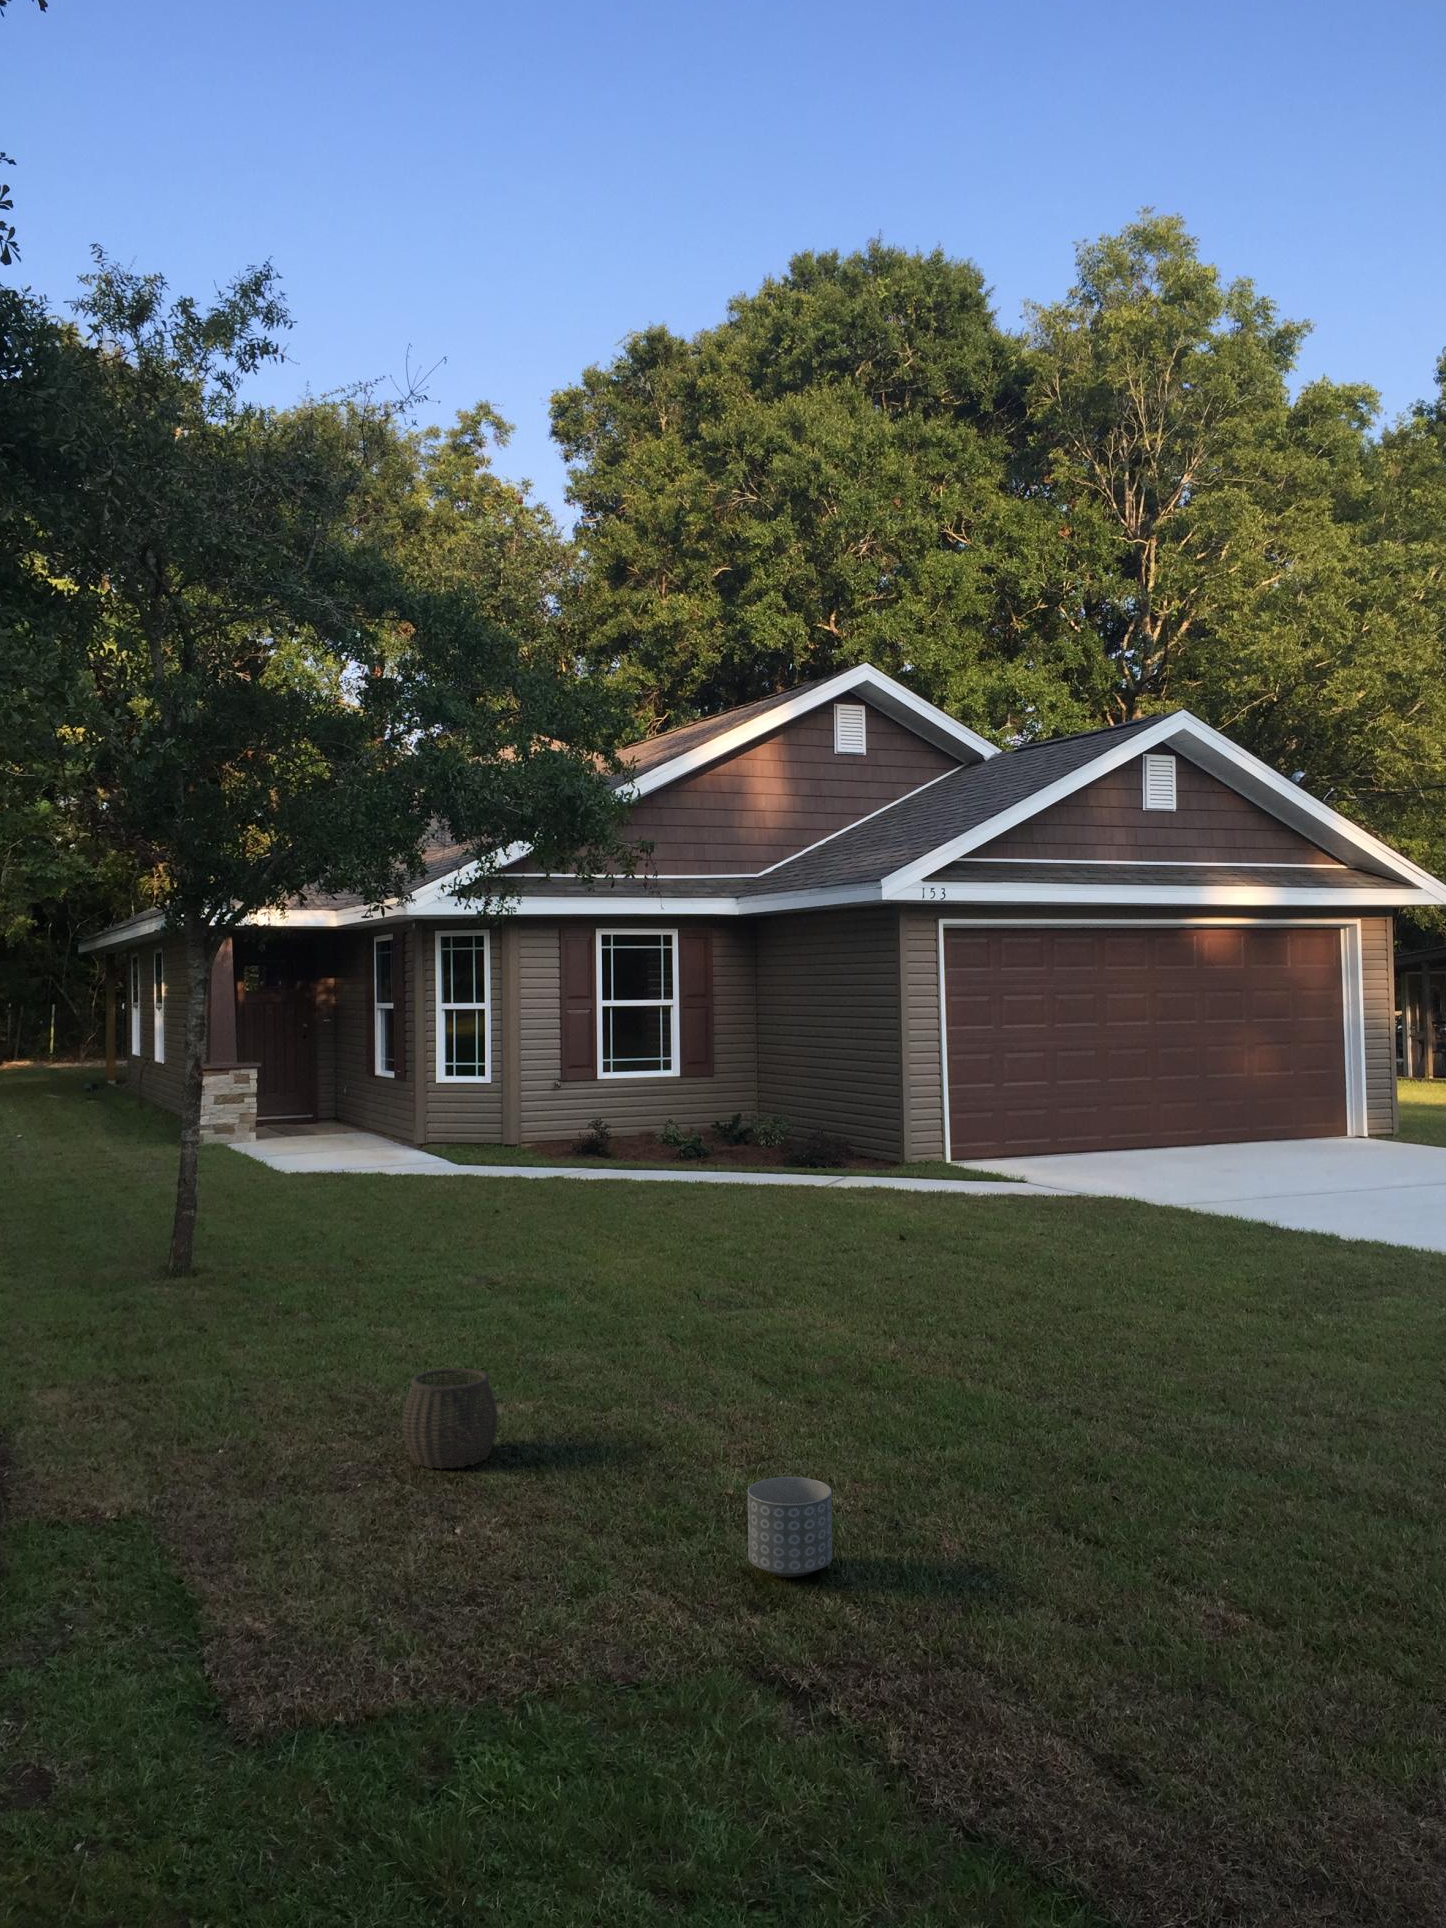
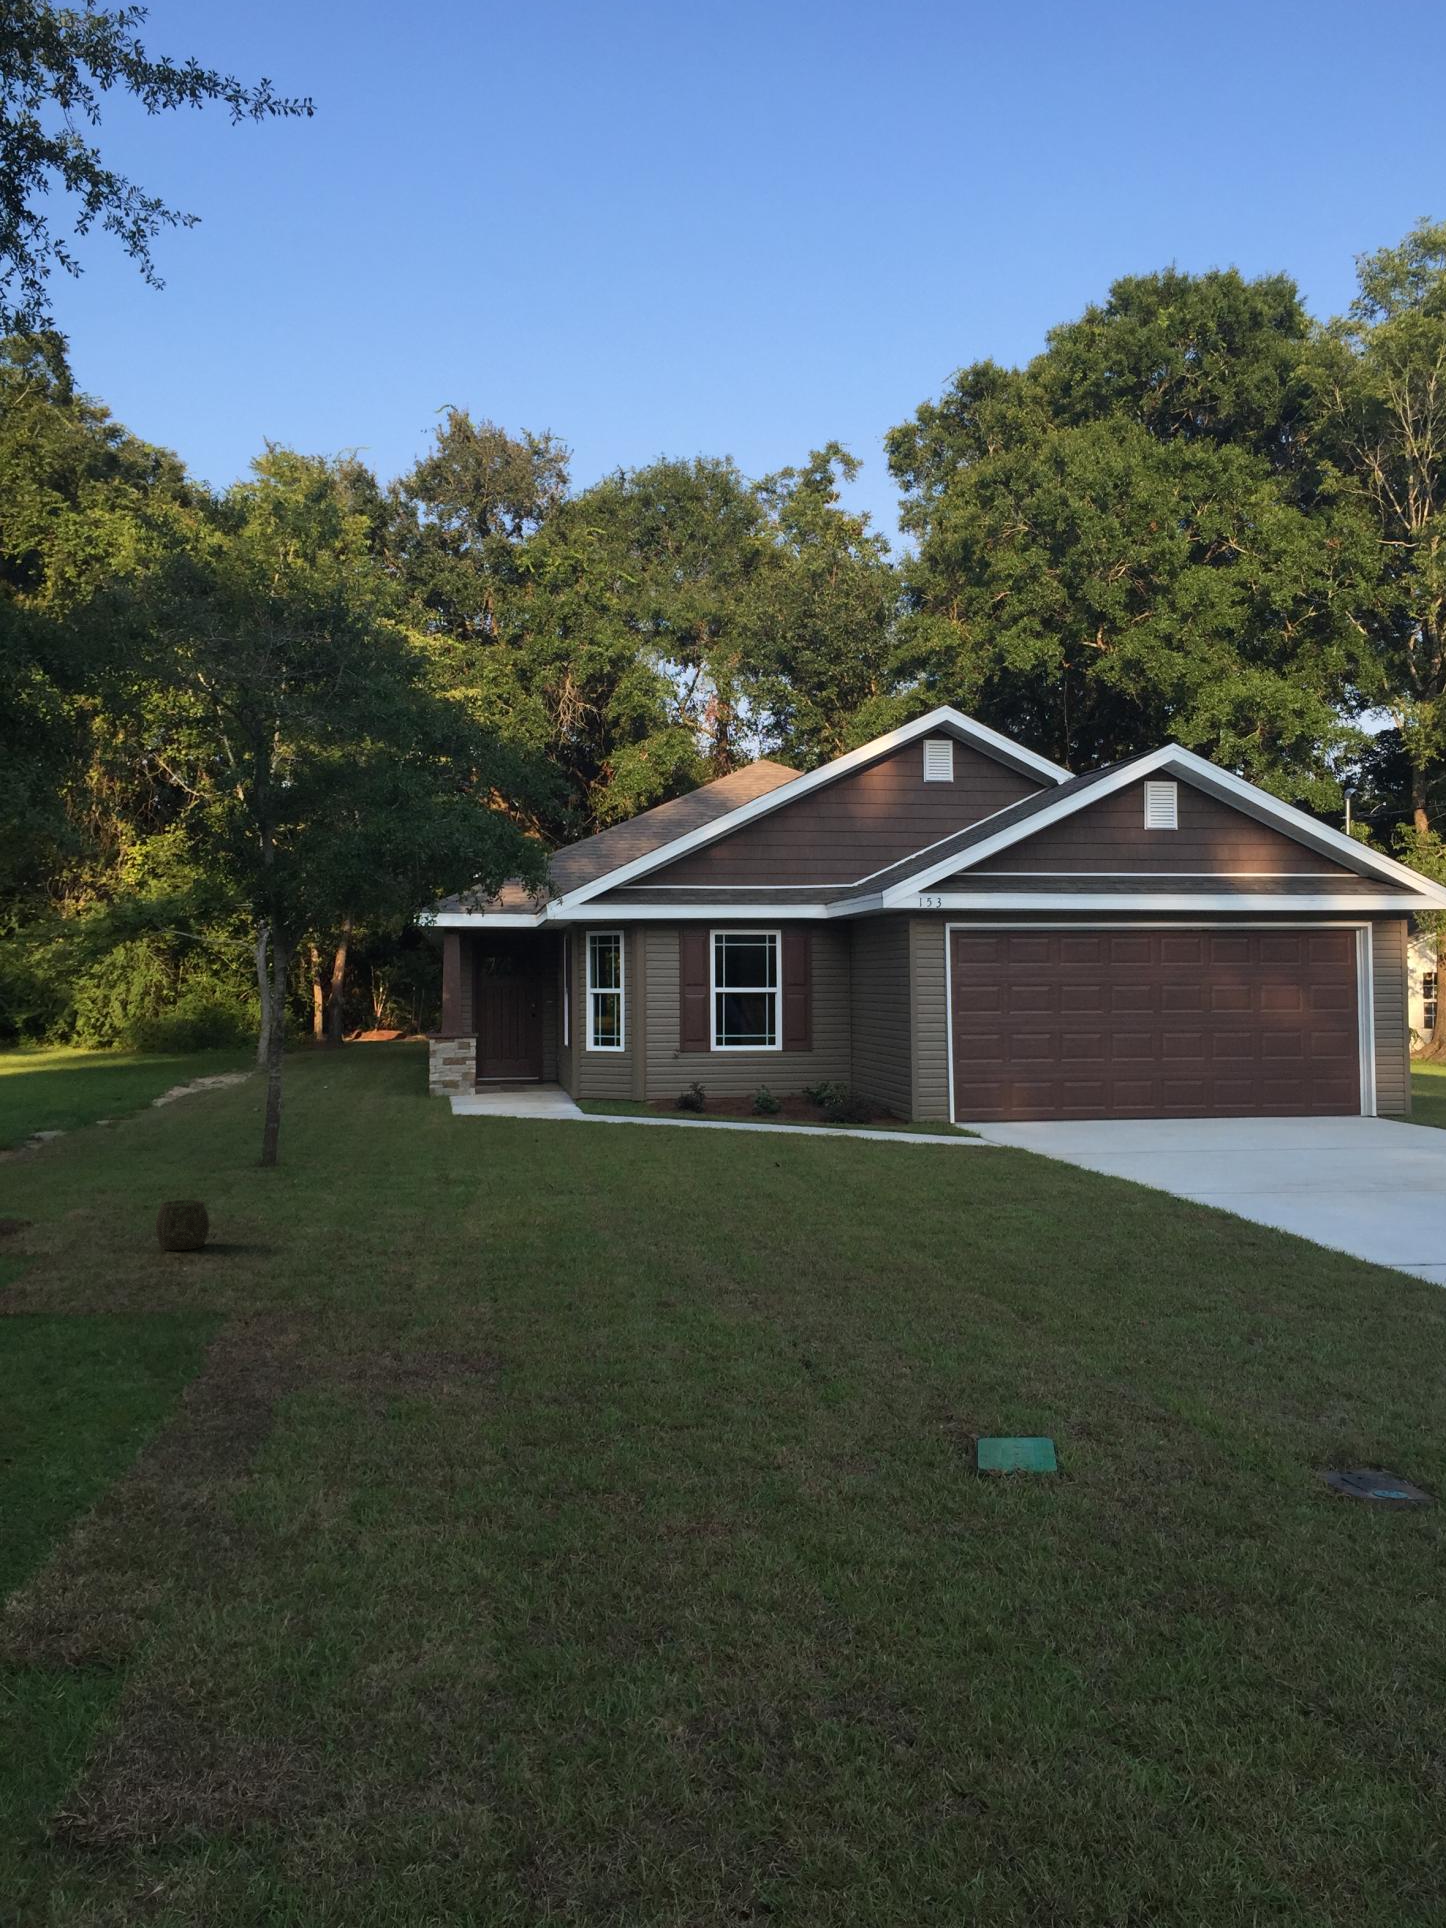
planter: present [748,1477,832,1578] -> none [202,1249,247,1296]

